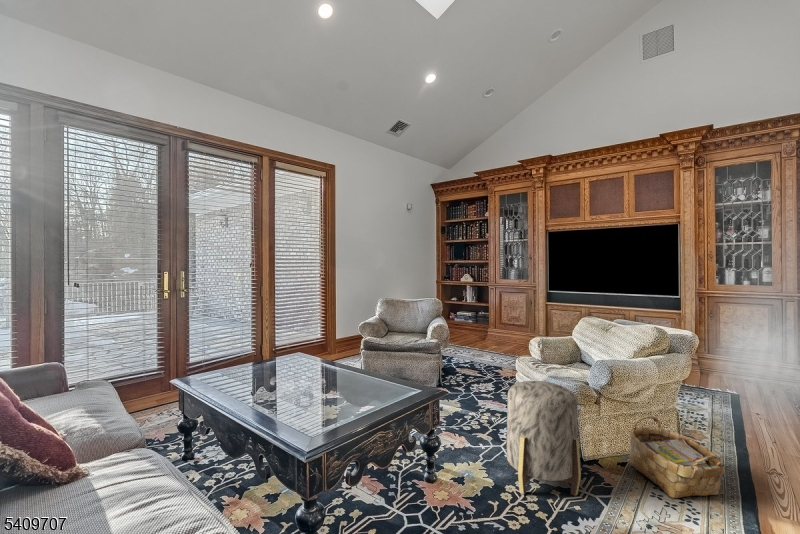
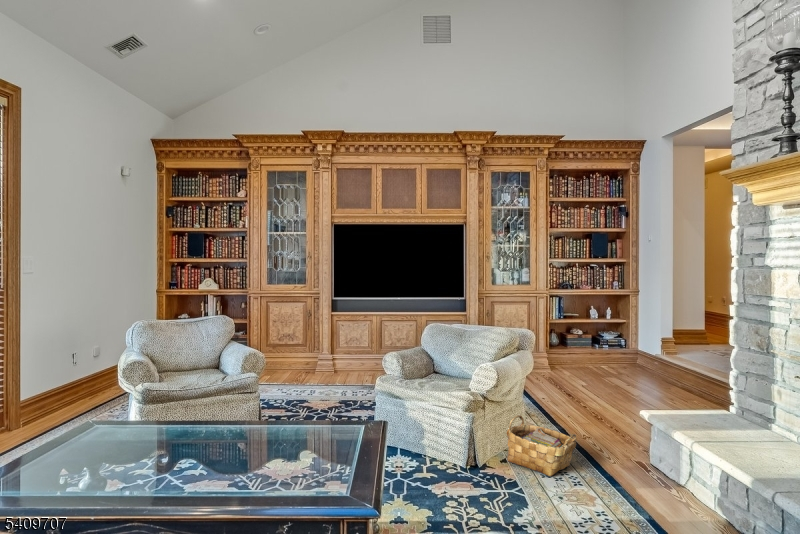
ottoman: present [506,381,581,496] -> none [424,400,500,509]

